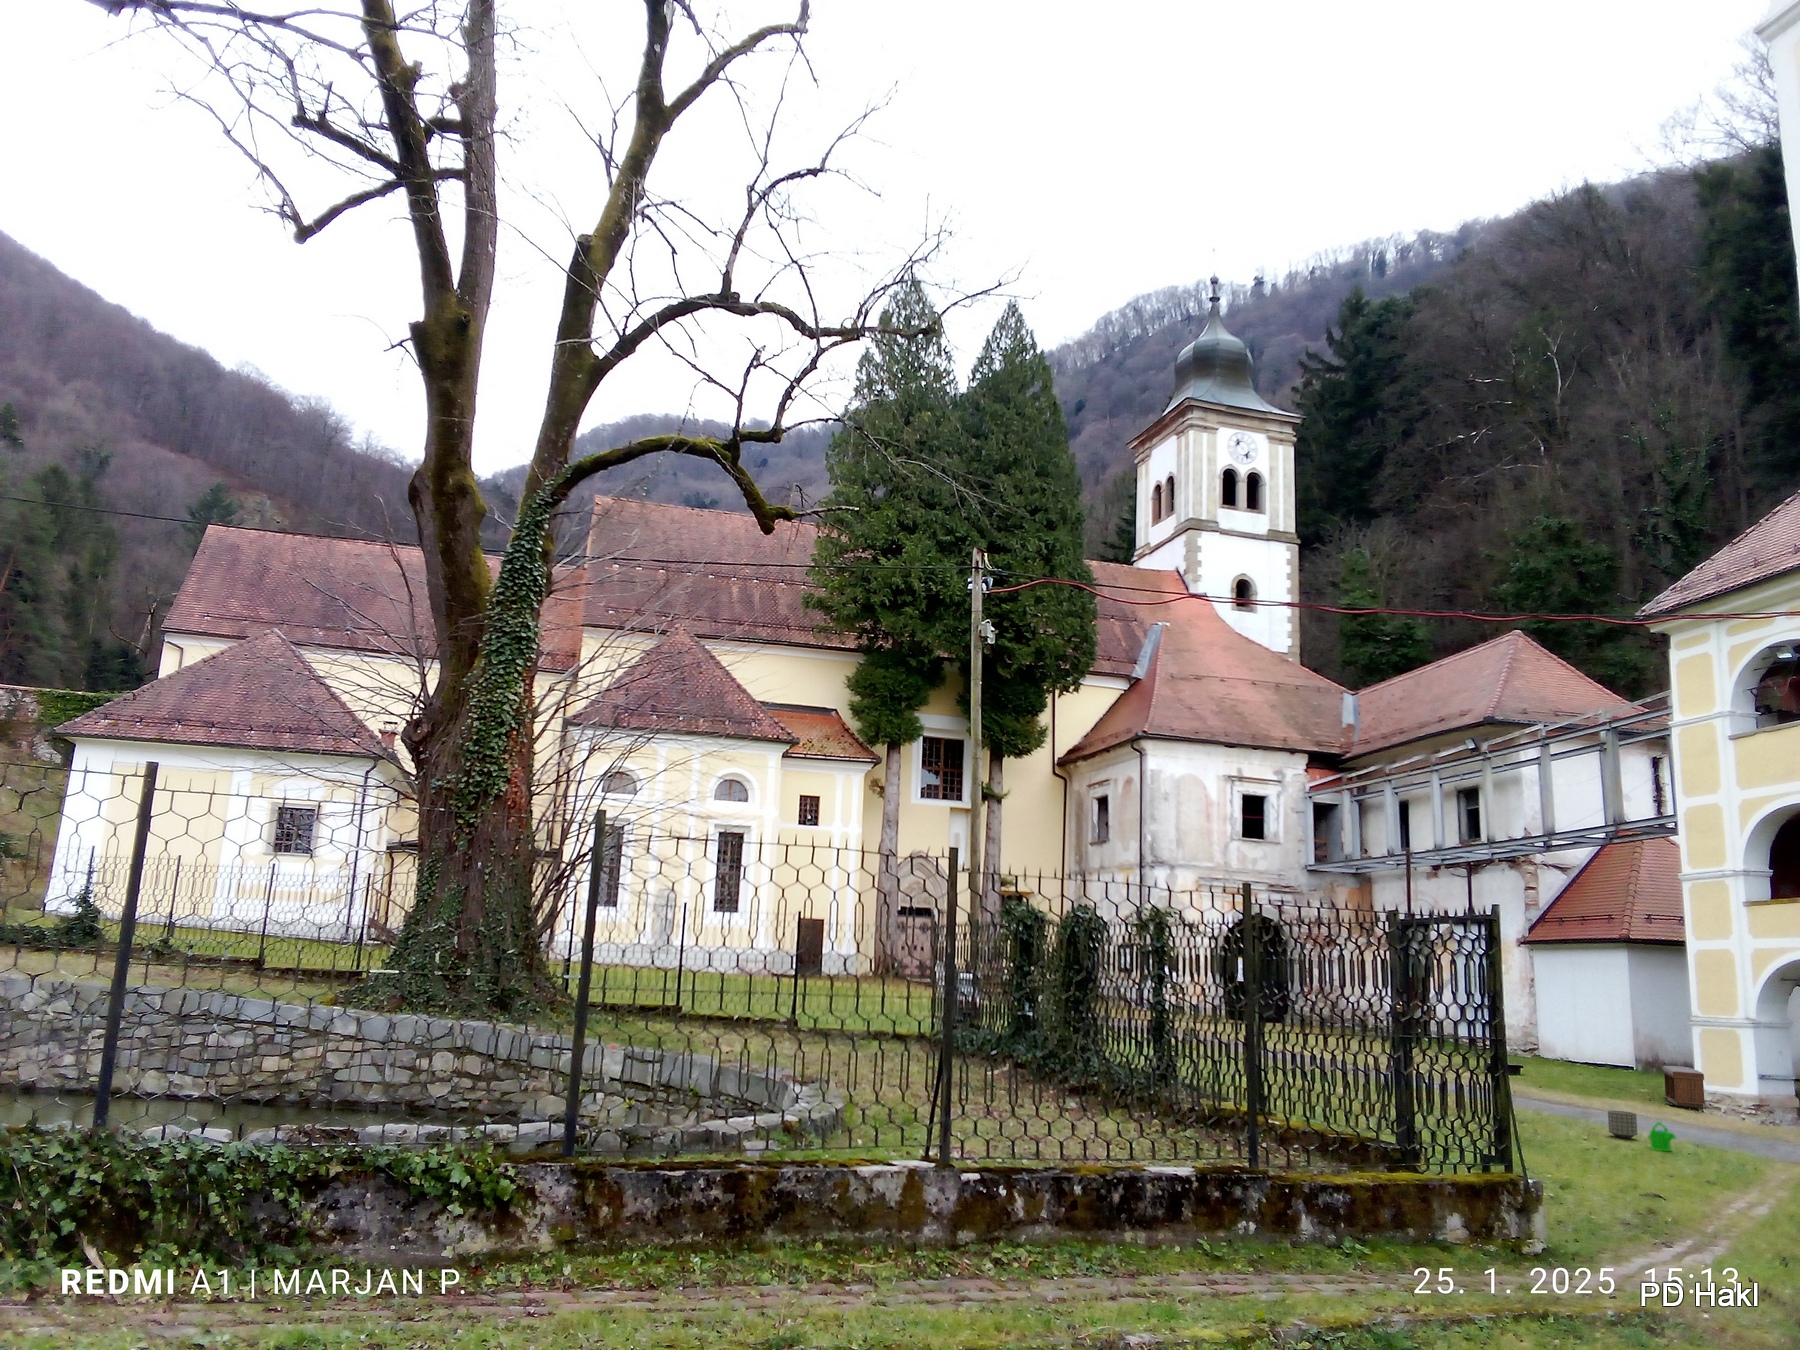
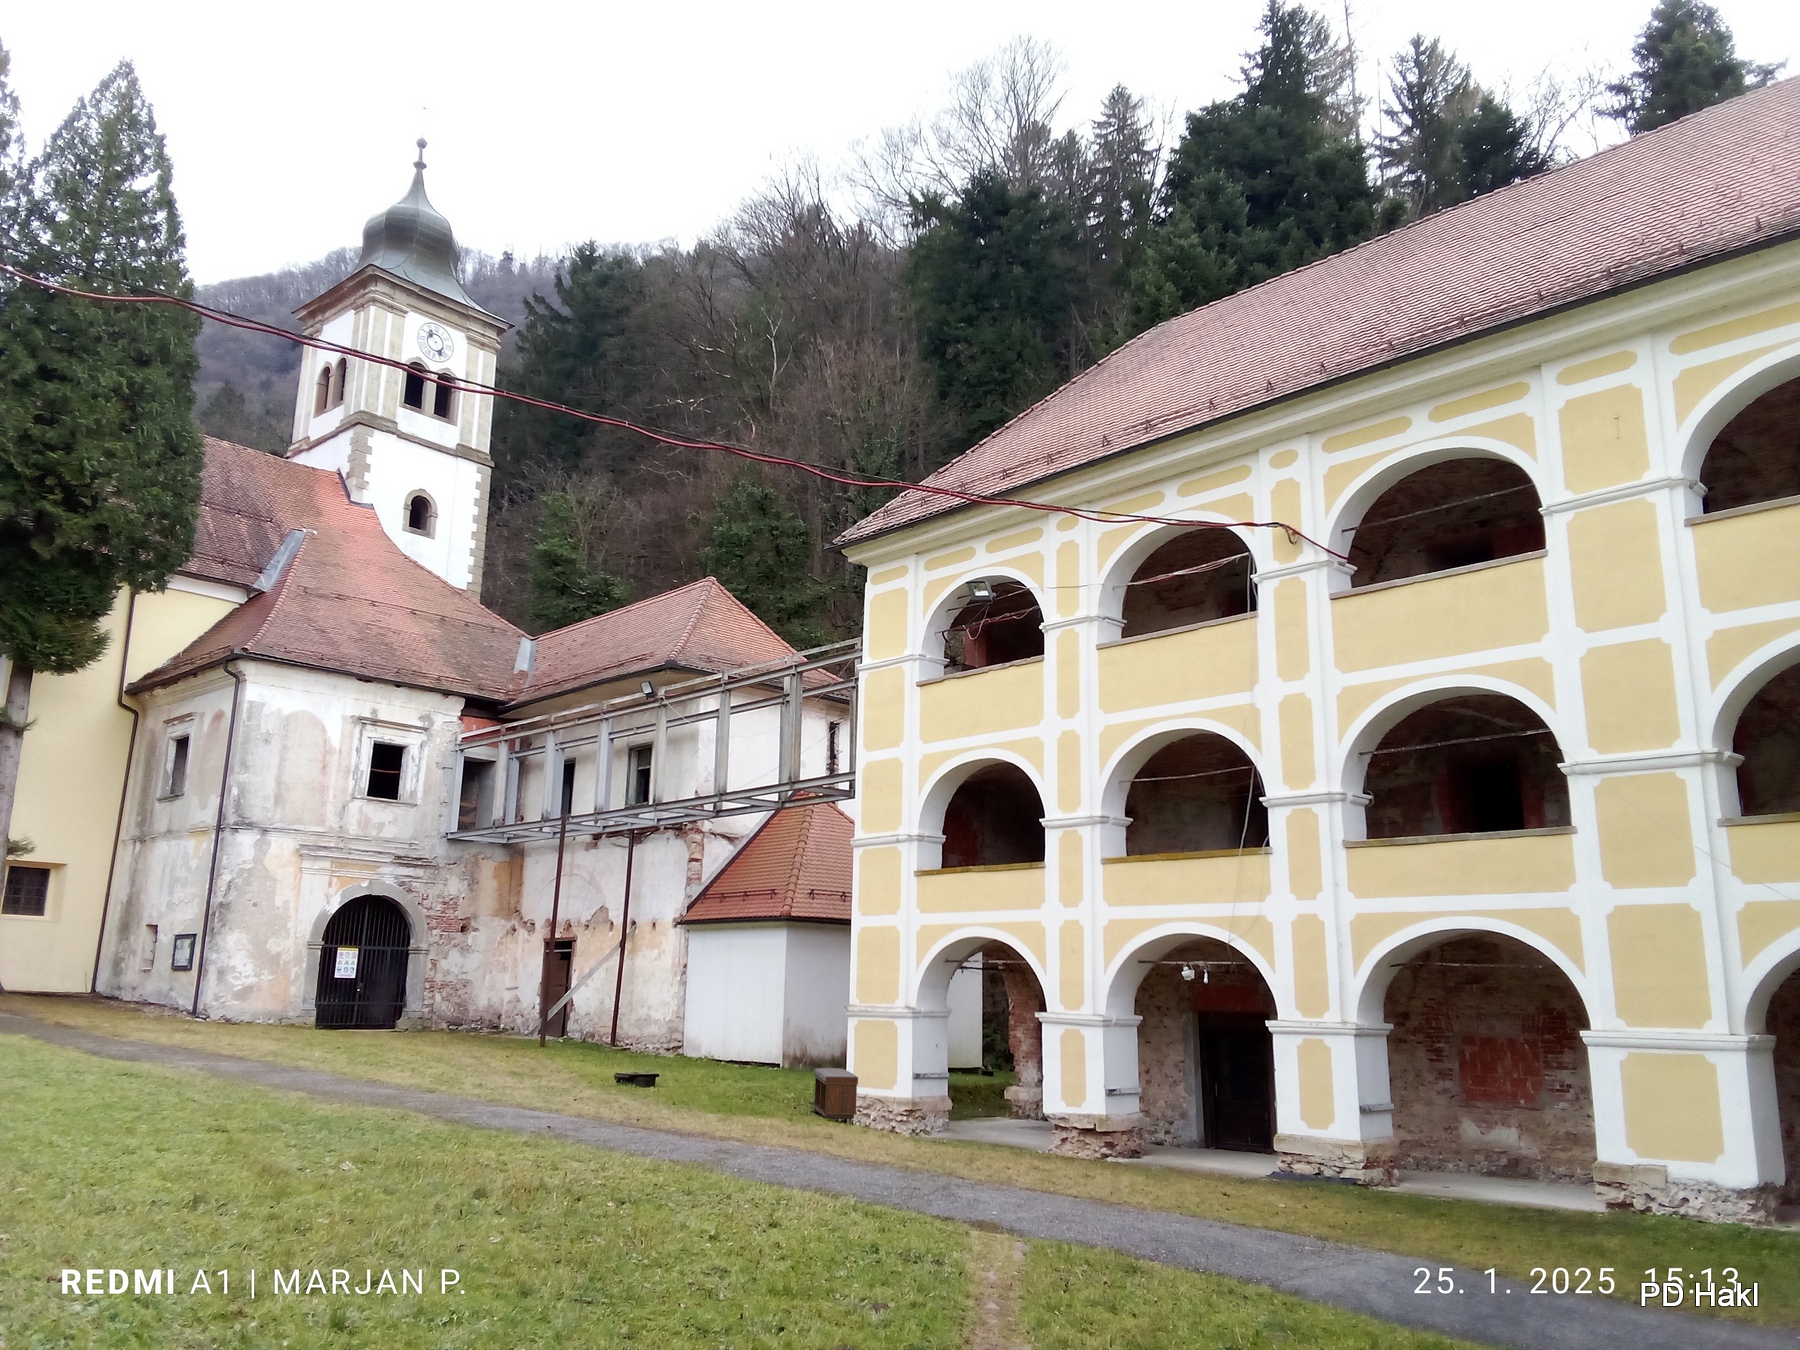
planter: present [1608,1111,1638,1138] -> none [748,1161,786,1202]
watering can: present [1648,1122,1676,1151] -> none [798,1179,835,1223]

